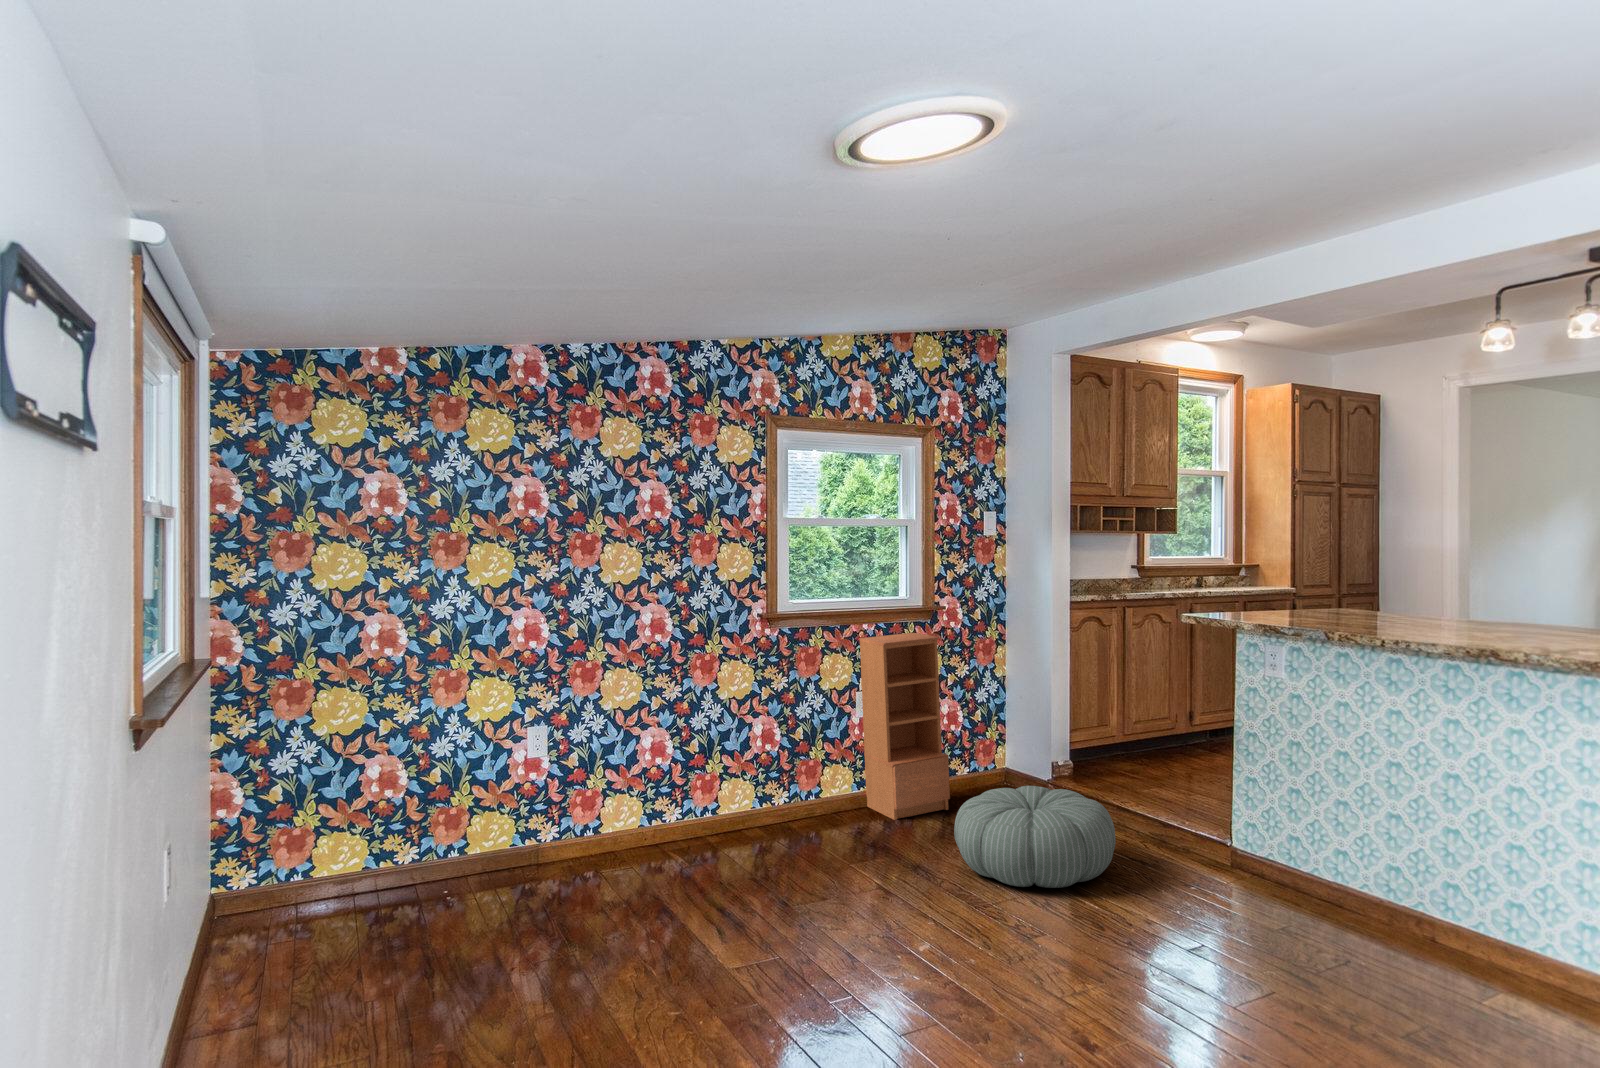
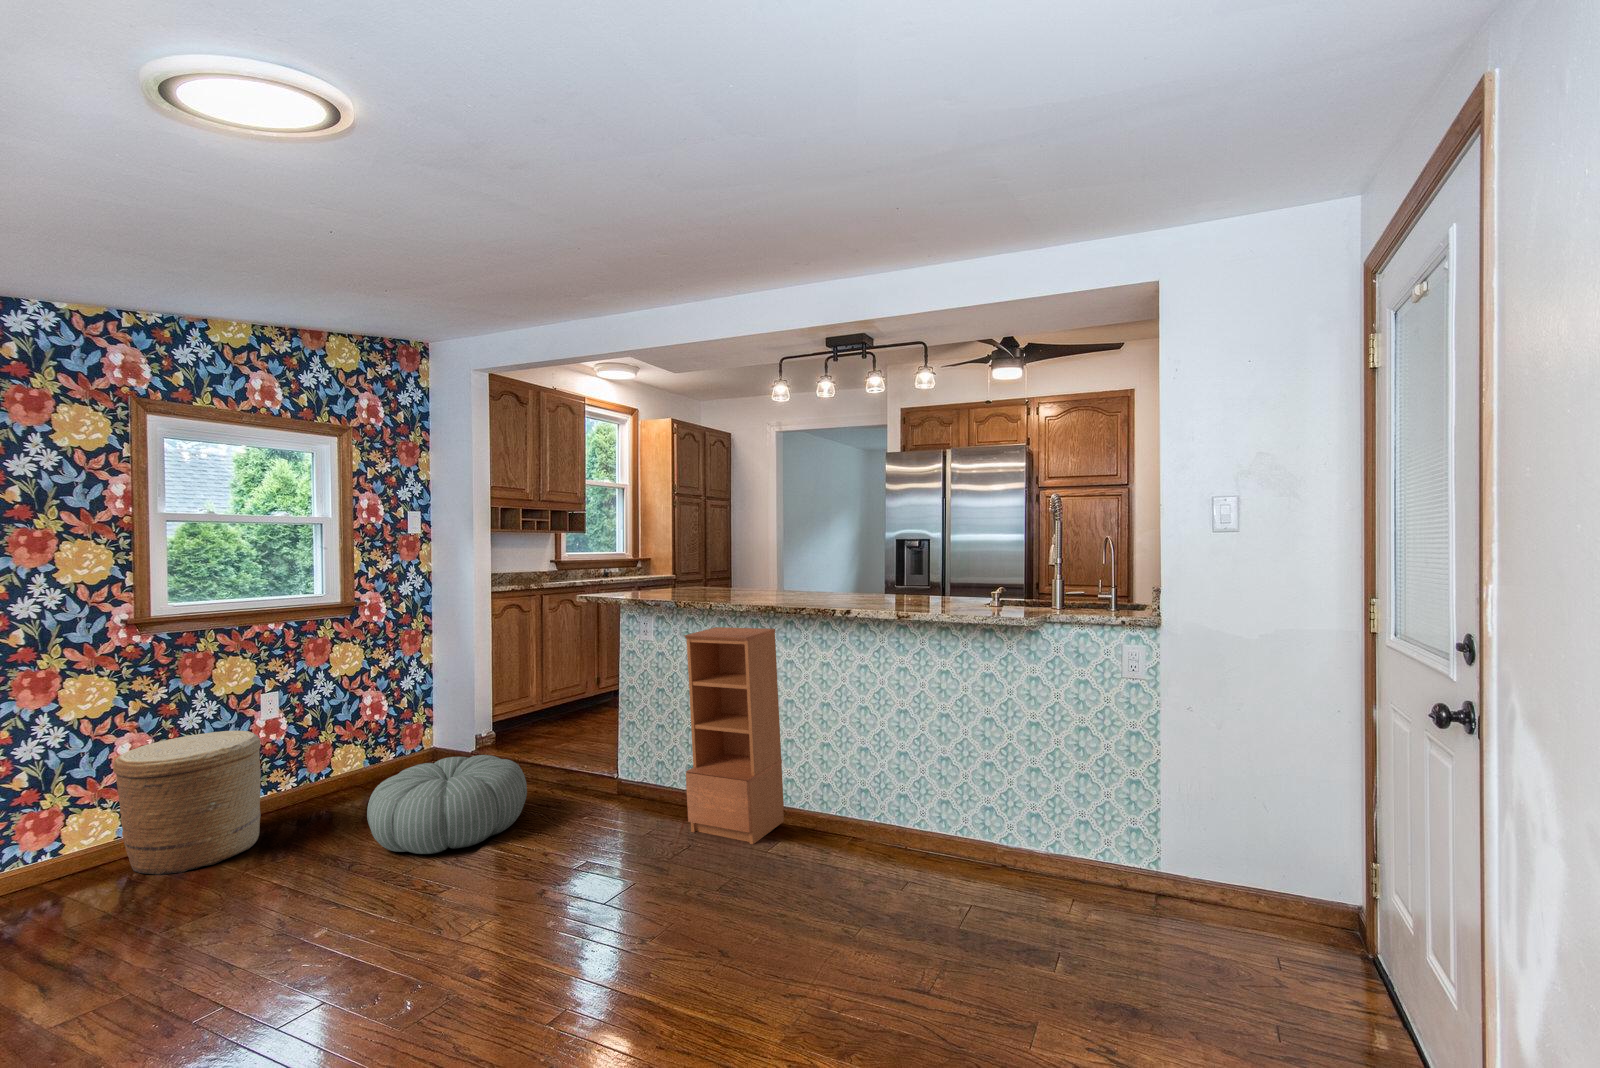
bookcase: present [859,633,950,820] -> present [684,627,784,844]
woven basket: none [755,724,861,850] -> present [113,731,261,875]

